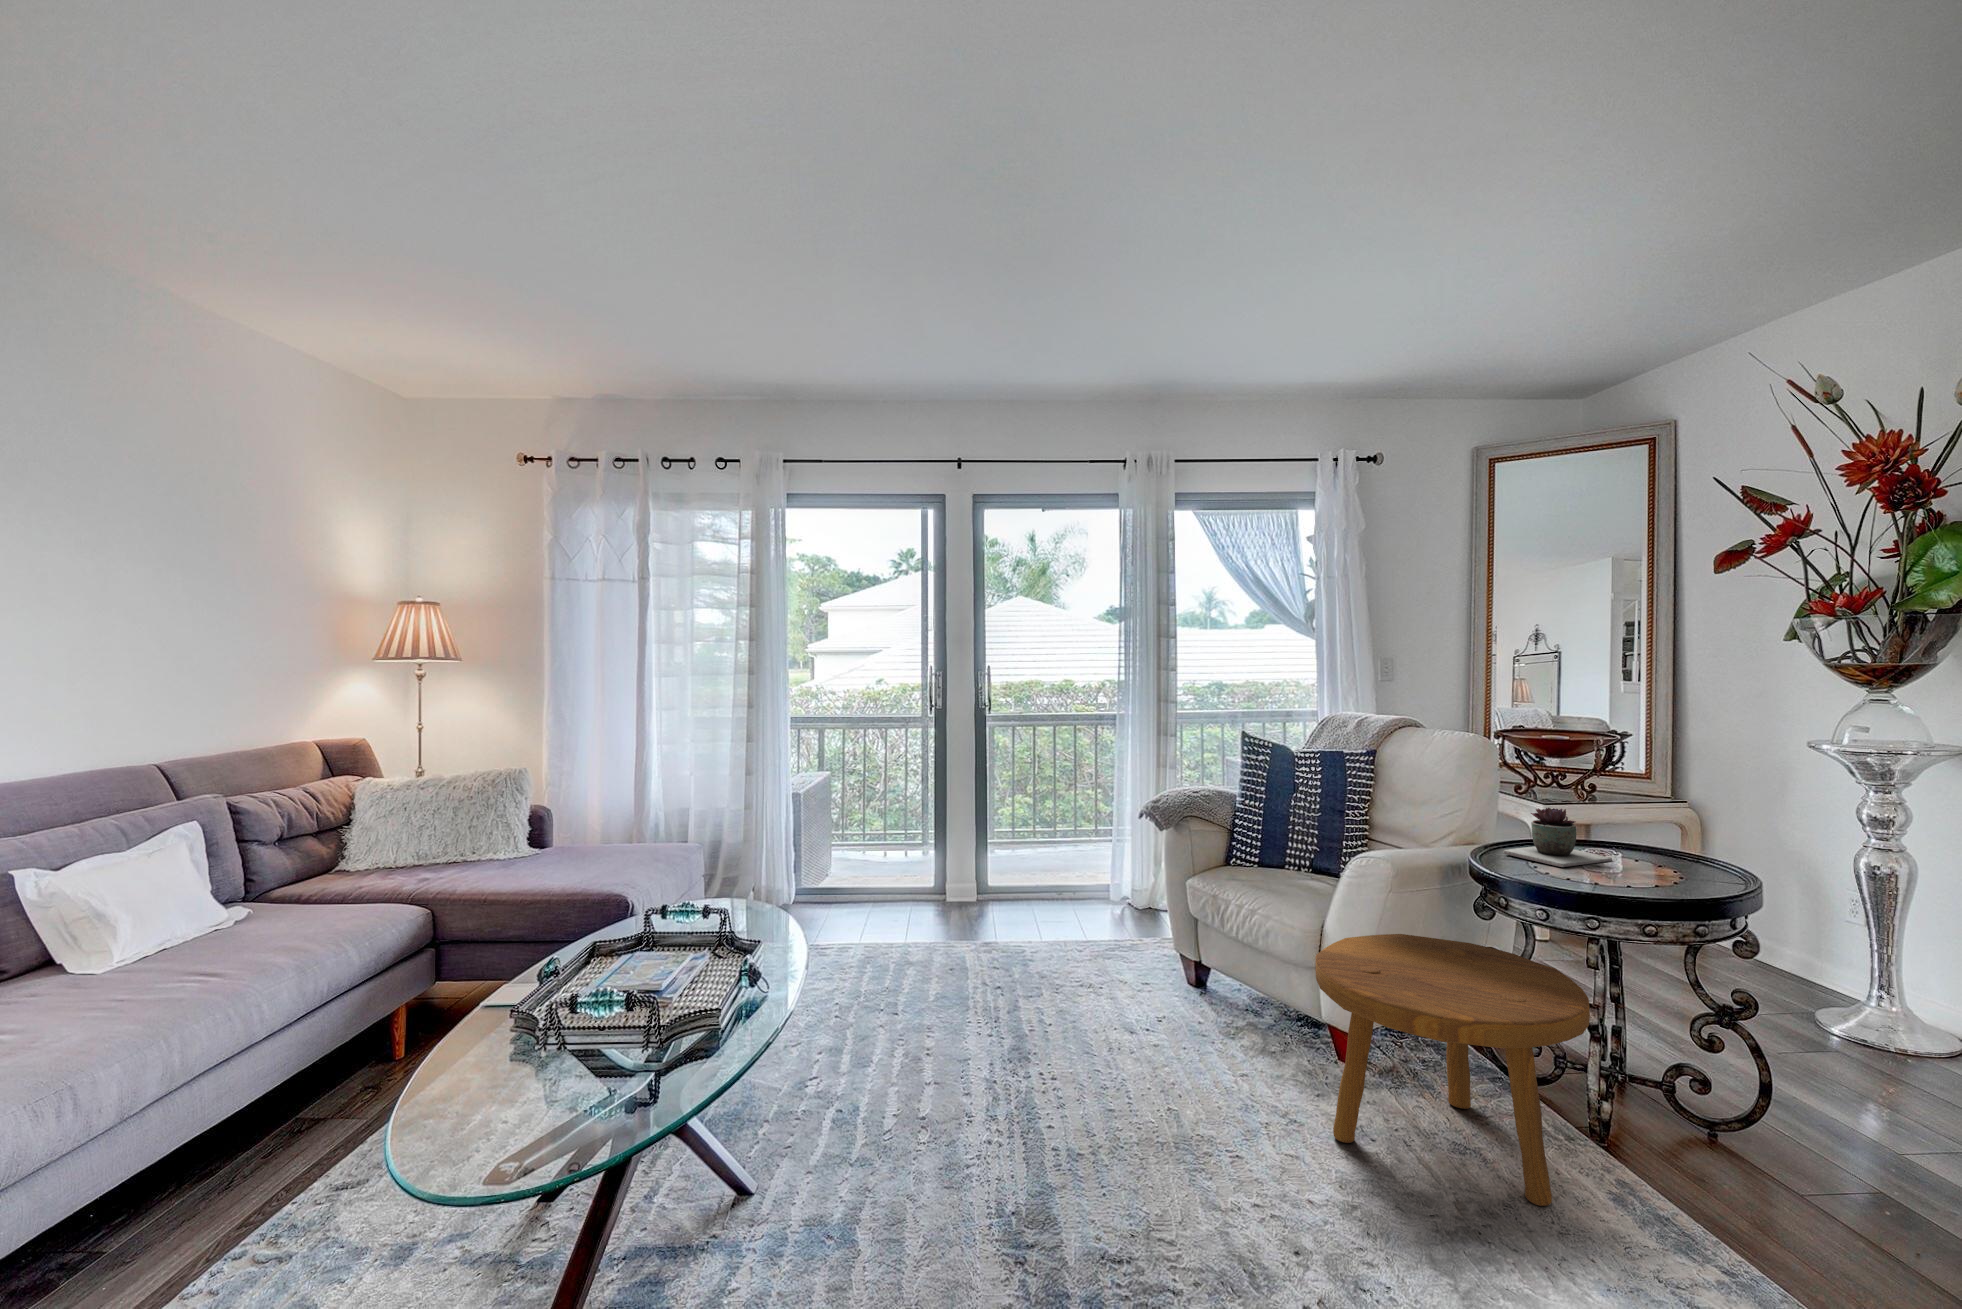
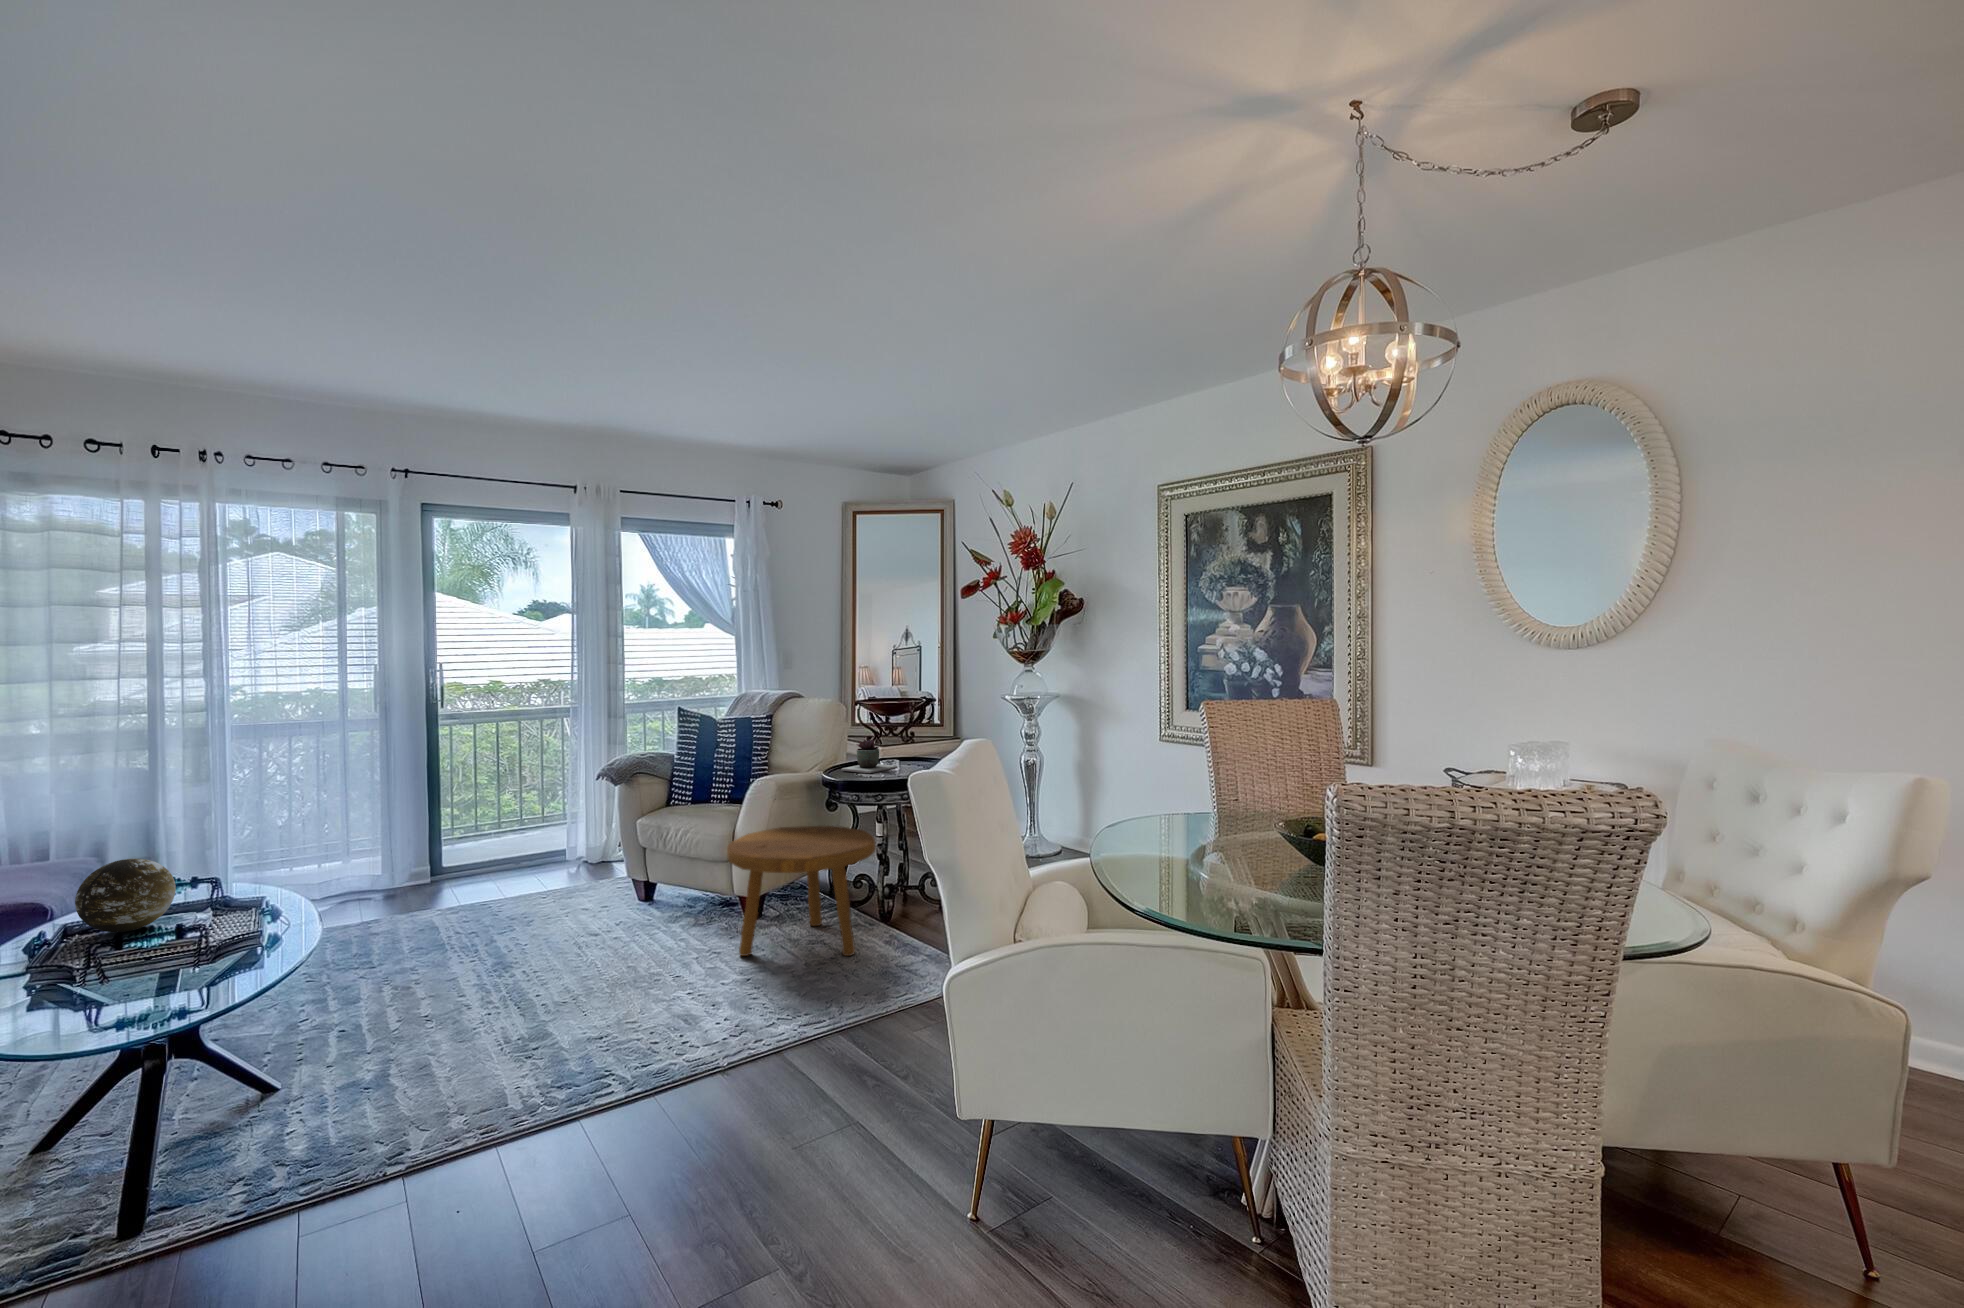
decorative orb: none [609,875,691,955] -> present [75,858,176,932]

